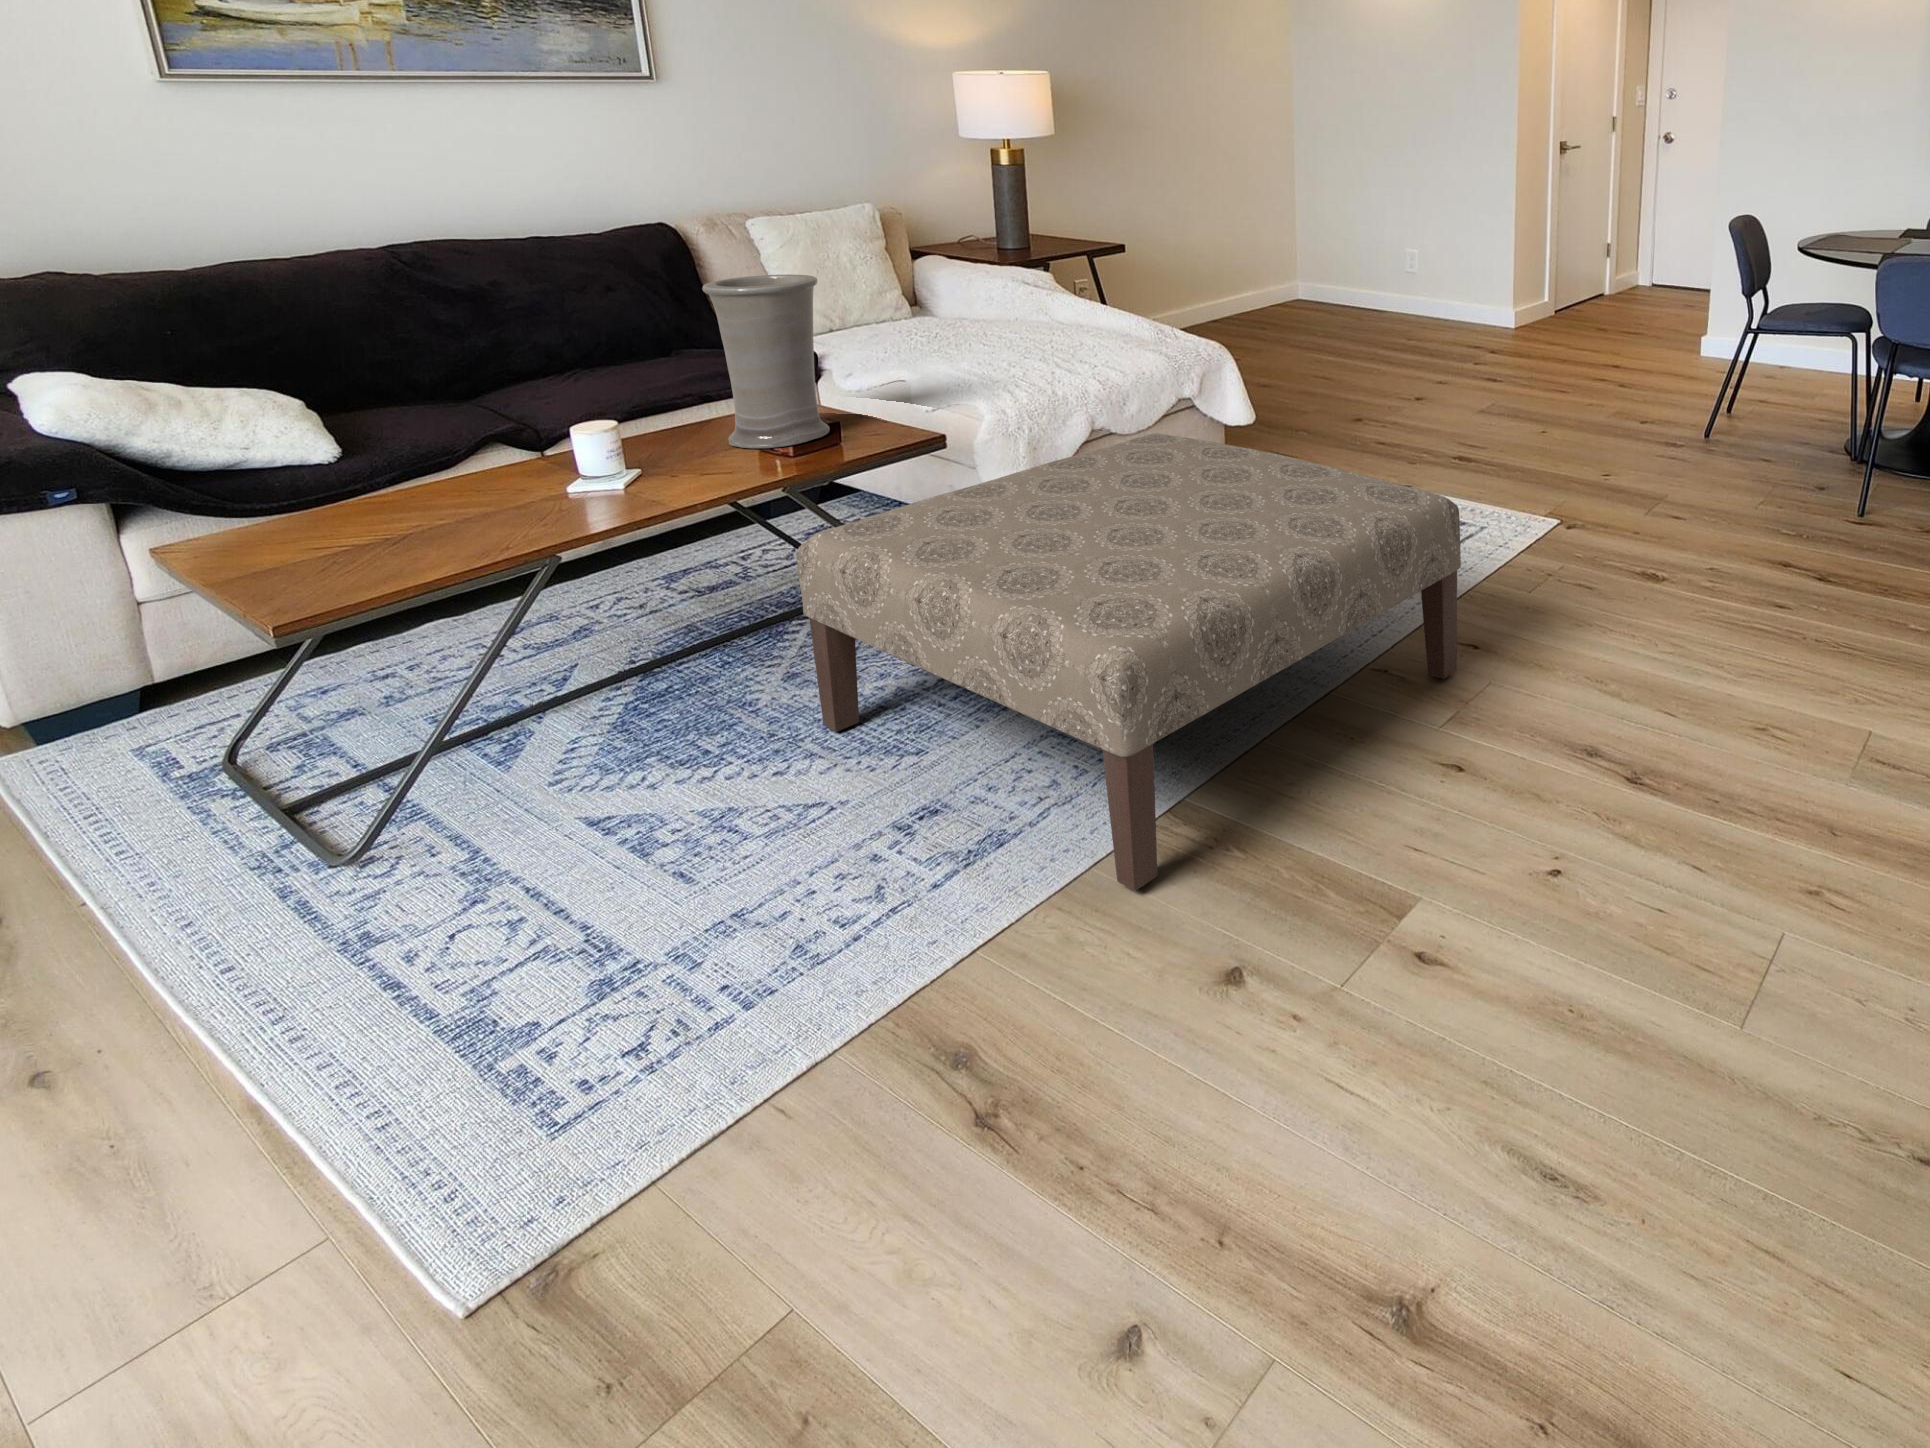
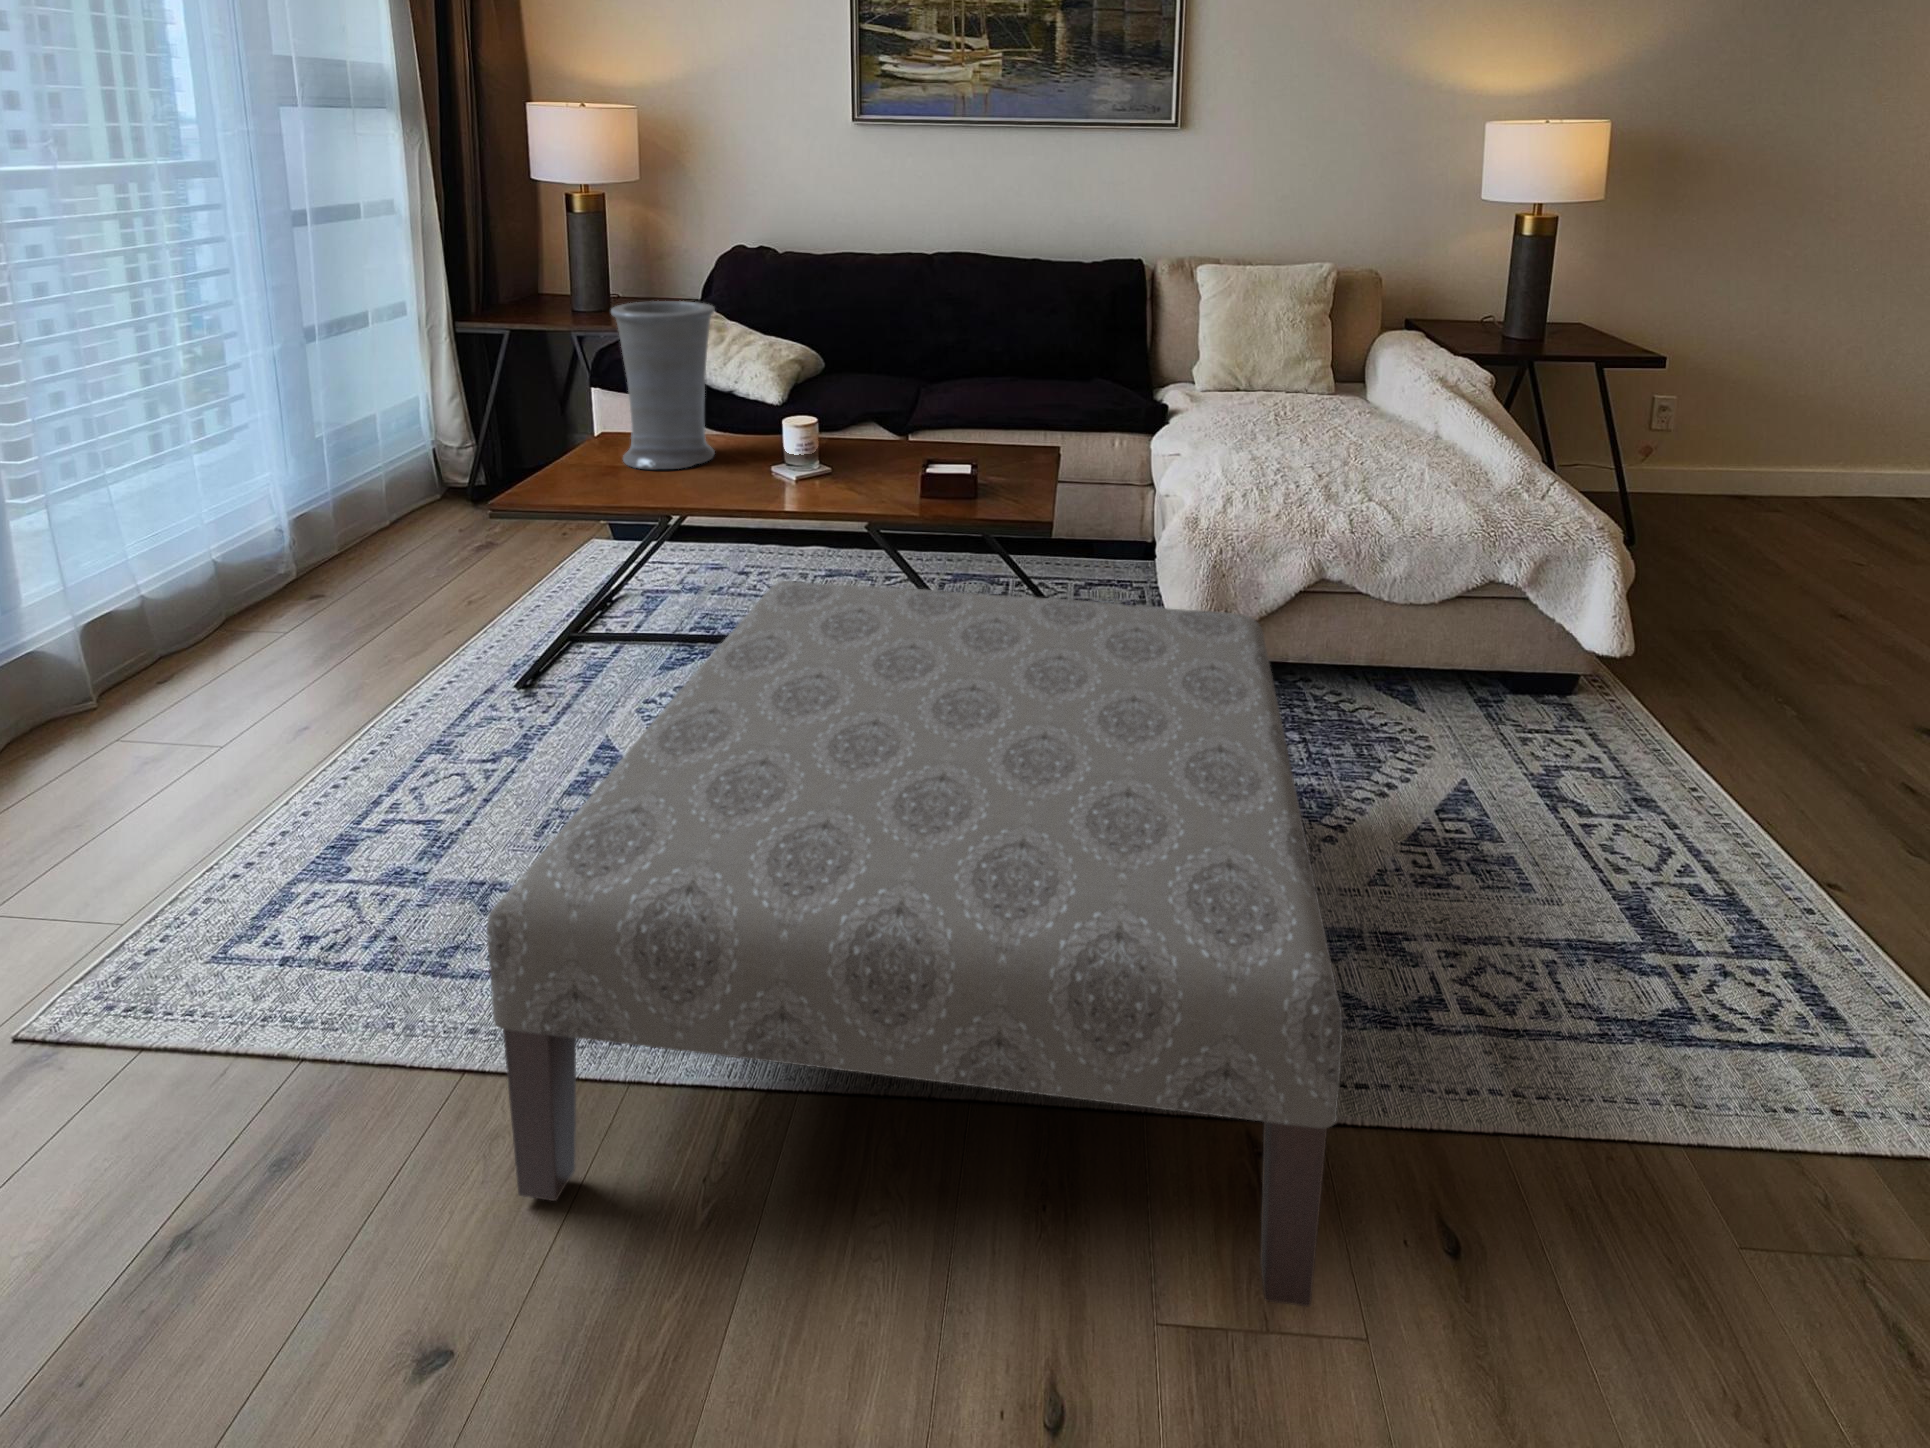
vase: present [702,274,830,448] -> present [611,301,715,469]

